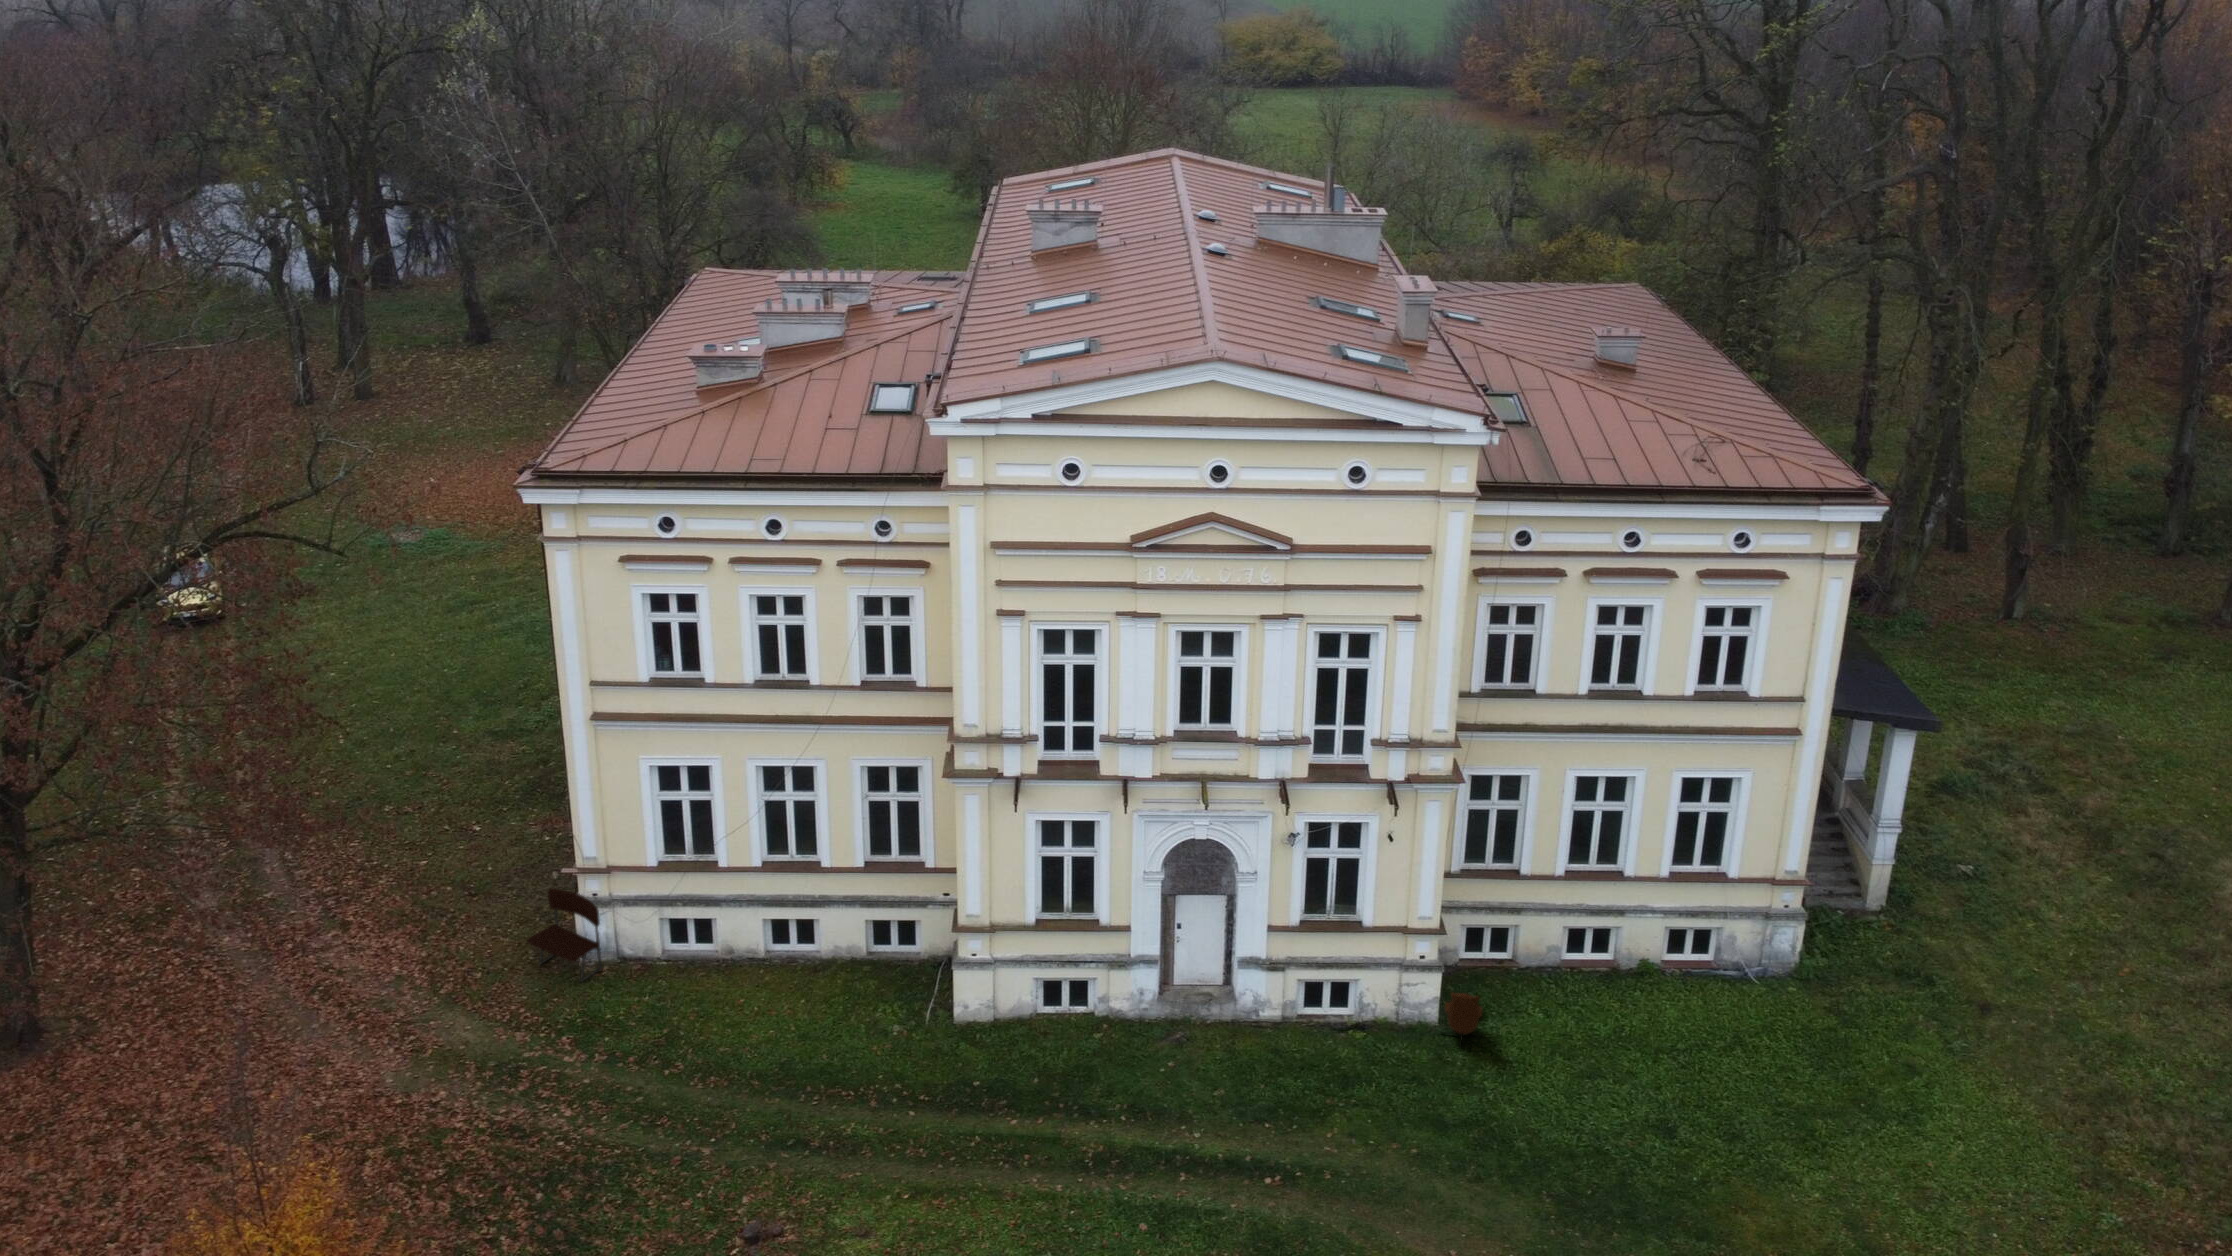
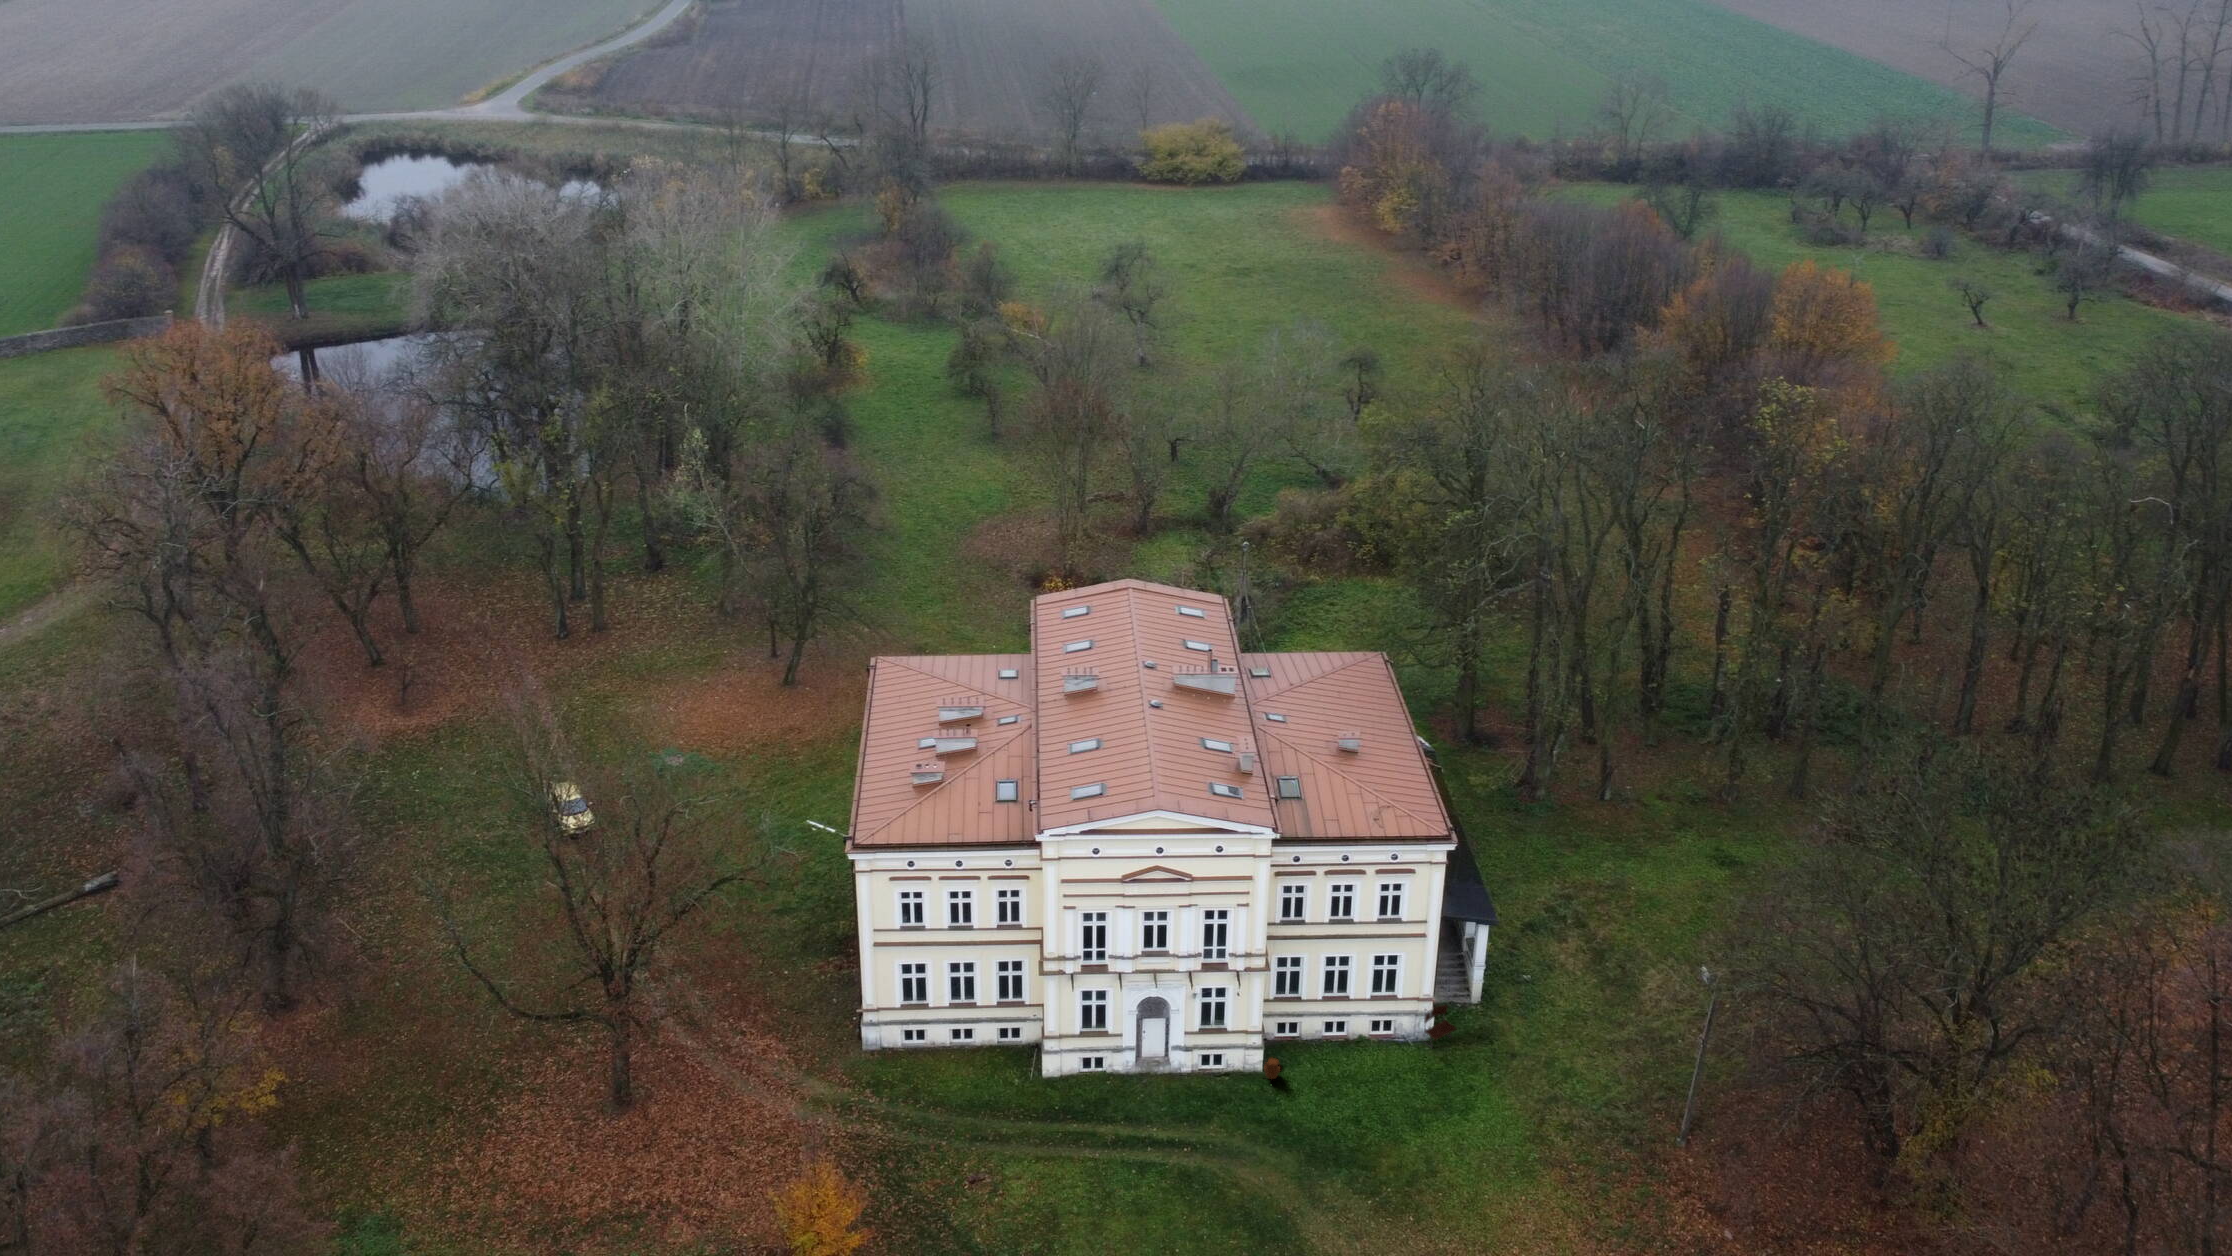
bench: present [527,888,603,982] -> present [1424,1005,1456,1047]

